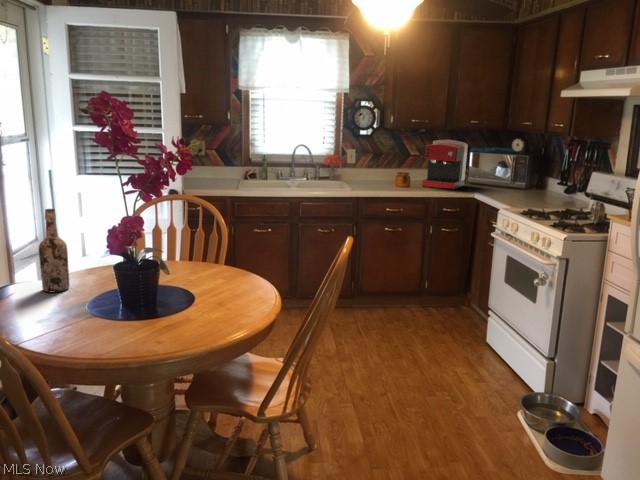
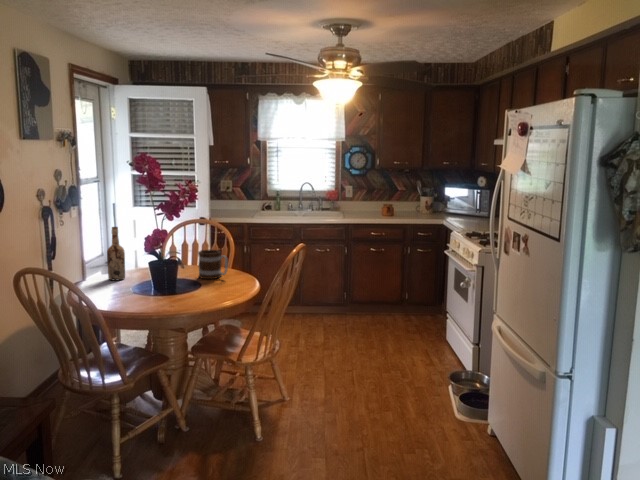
coffee maker: present [422,140,468,189] -> none [404,178,442,218]
mug: none [183,241,229,287] -> present [198,250,228,279]

